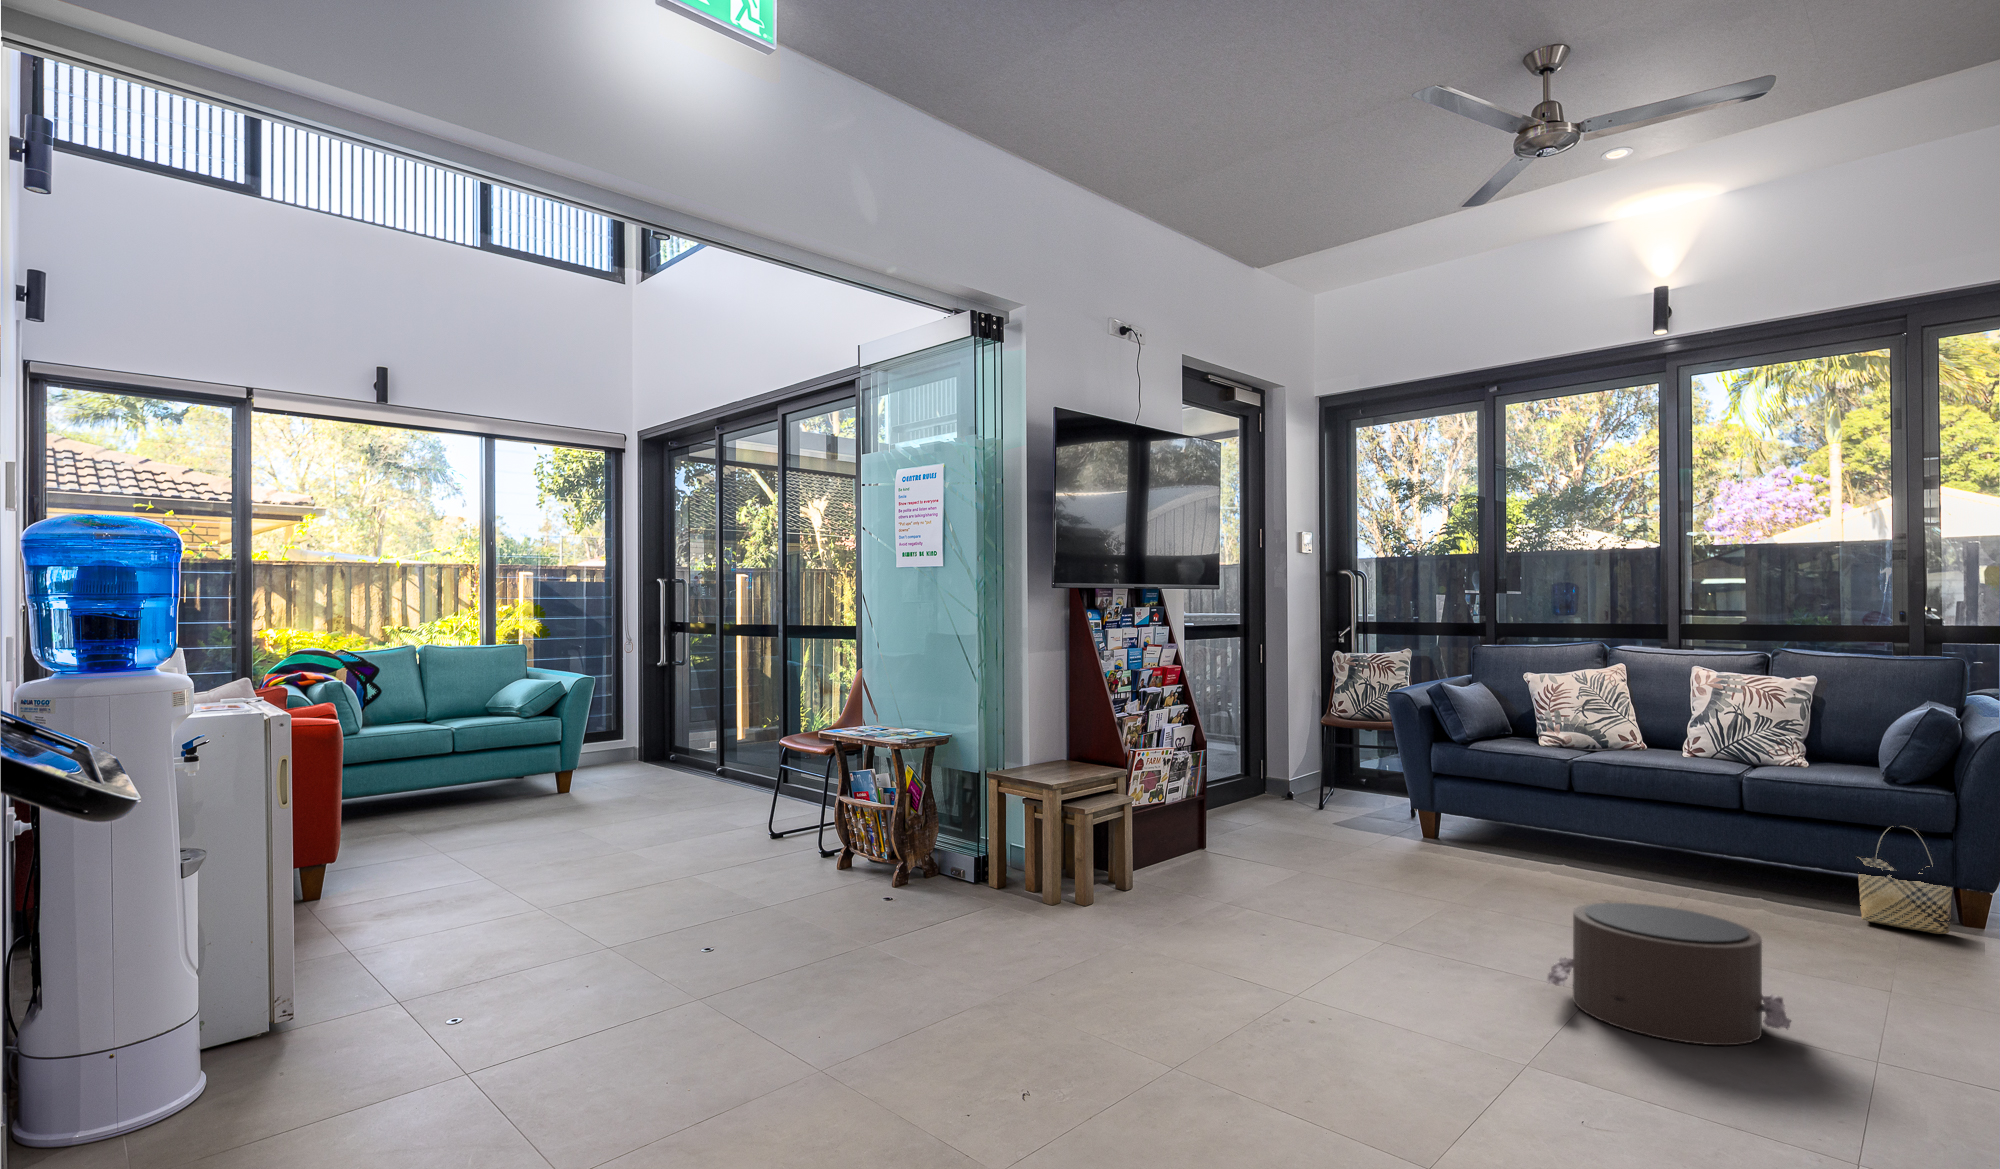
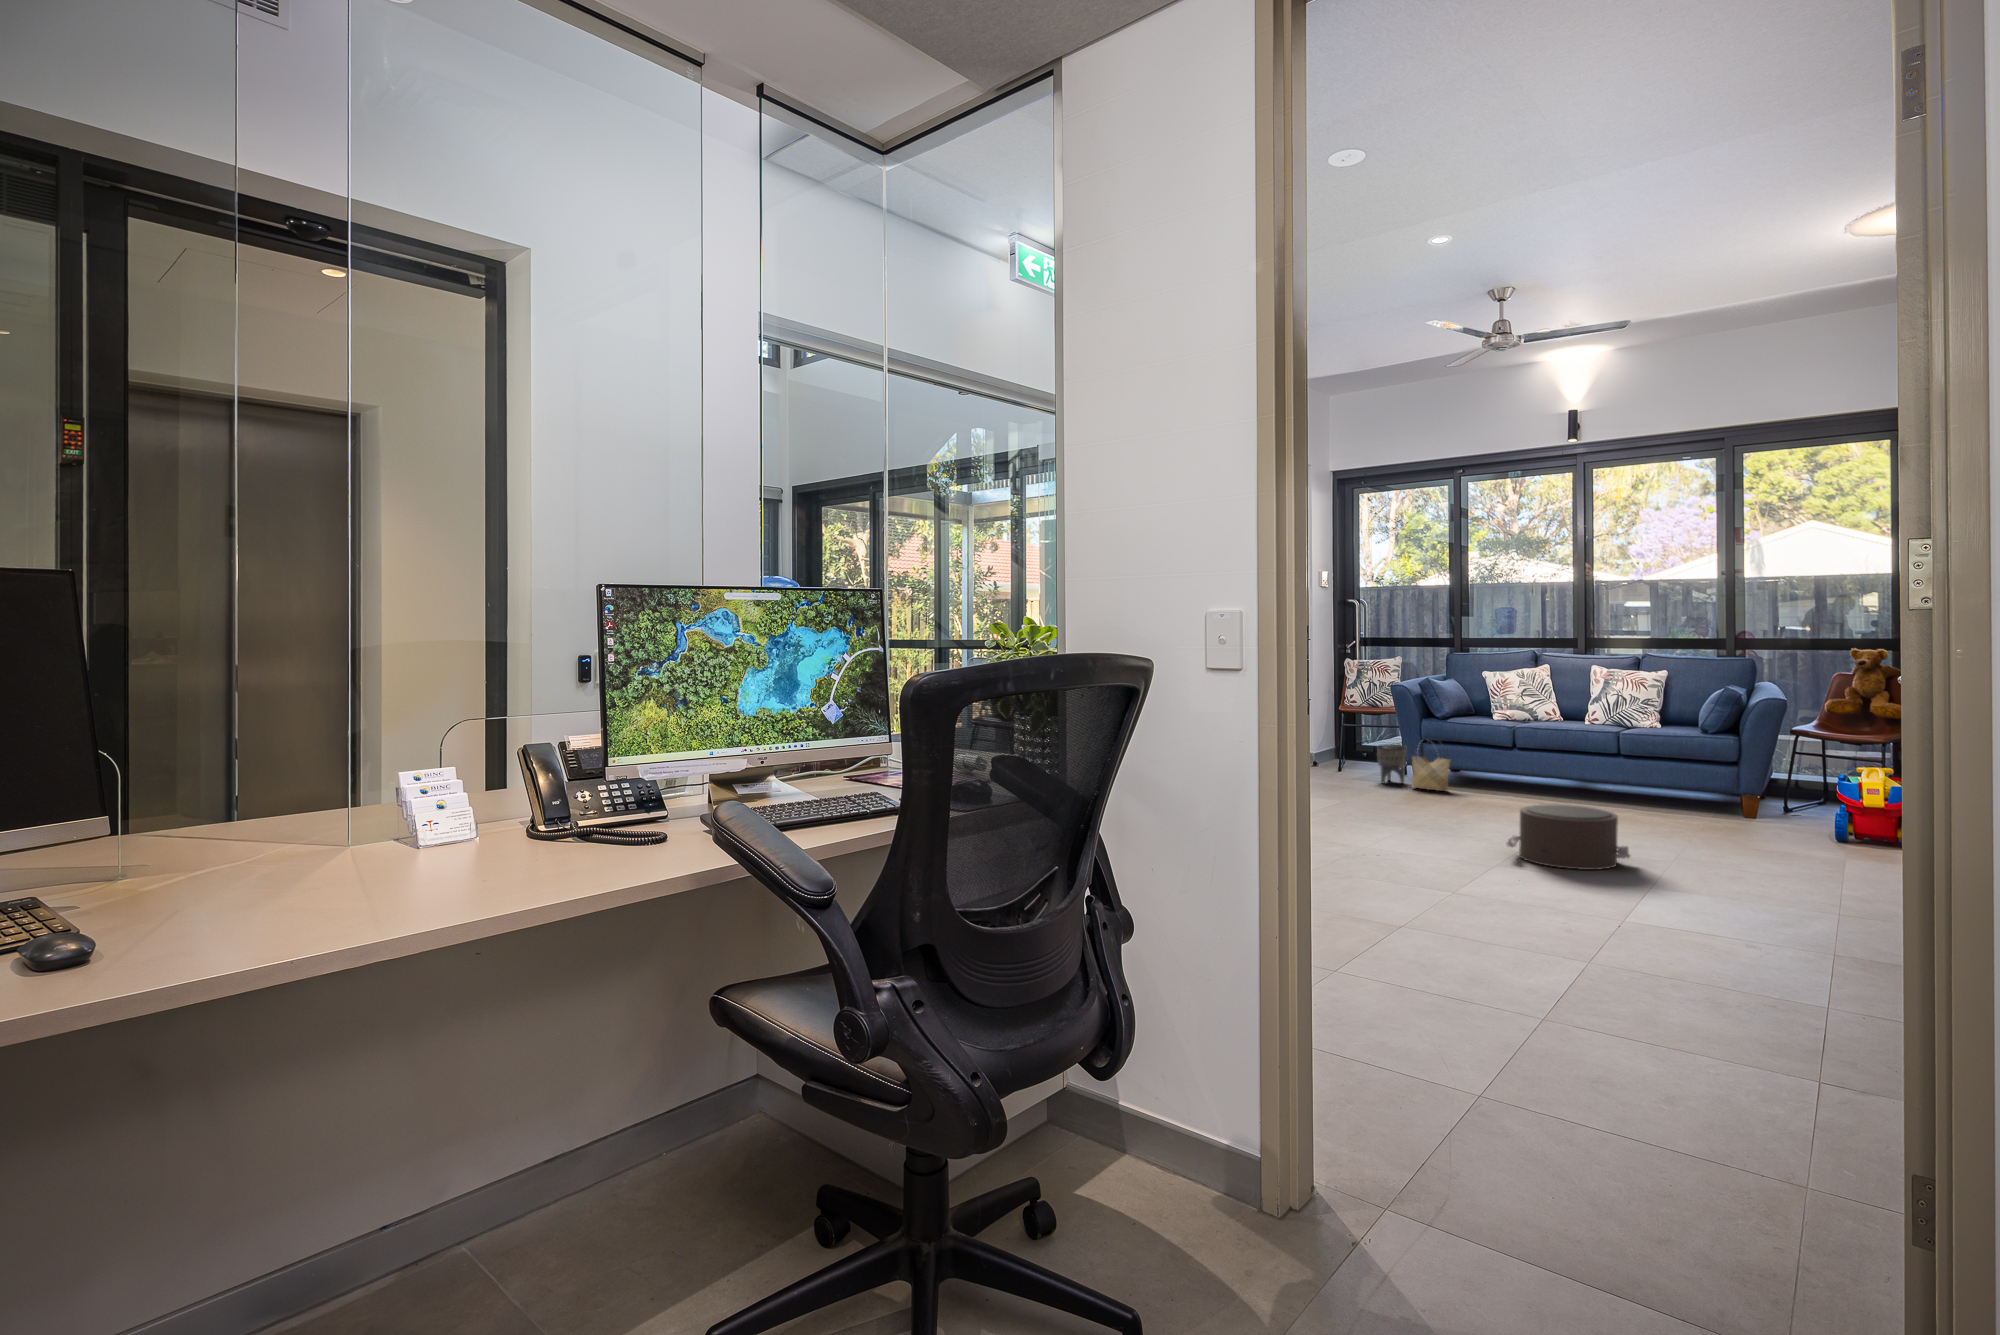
planter: none [1366,775,1409,836] -> present [1377,744,1406,783]
woven basket: present [1857,825,1953,934] -> present [1412,756,1450,791]

